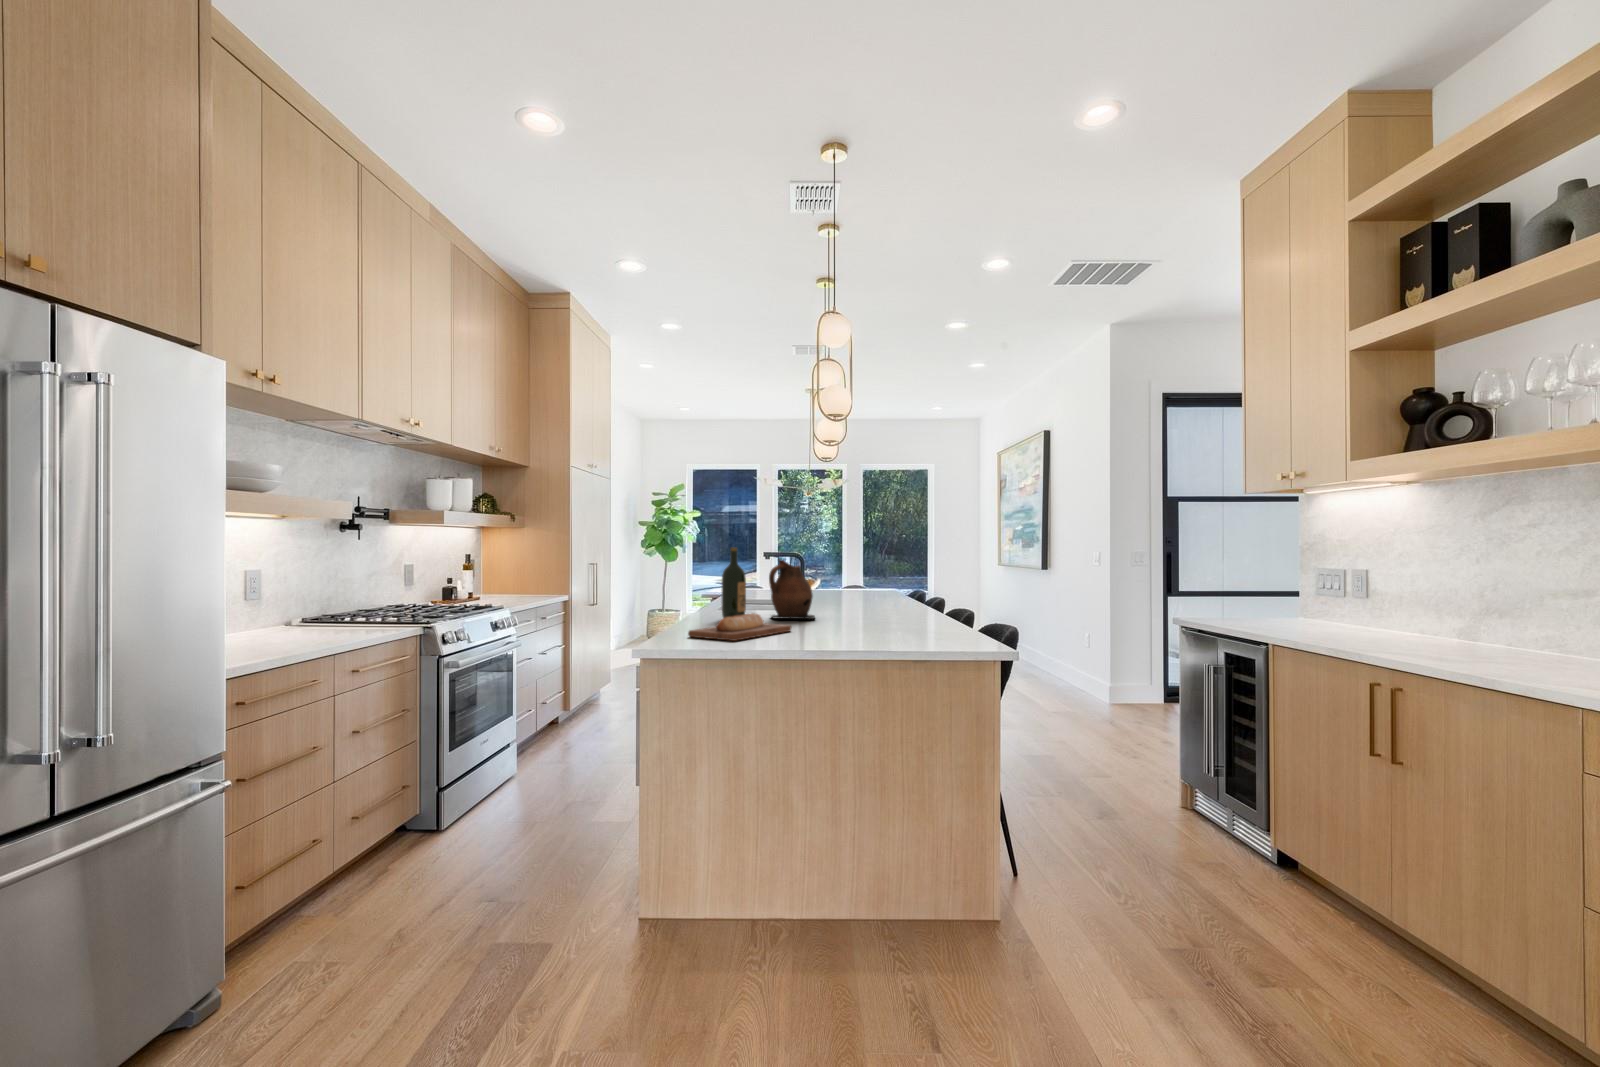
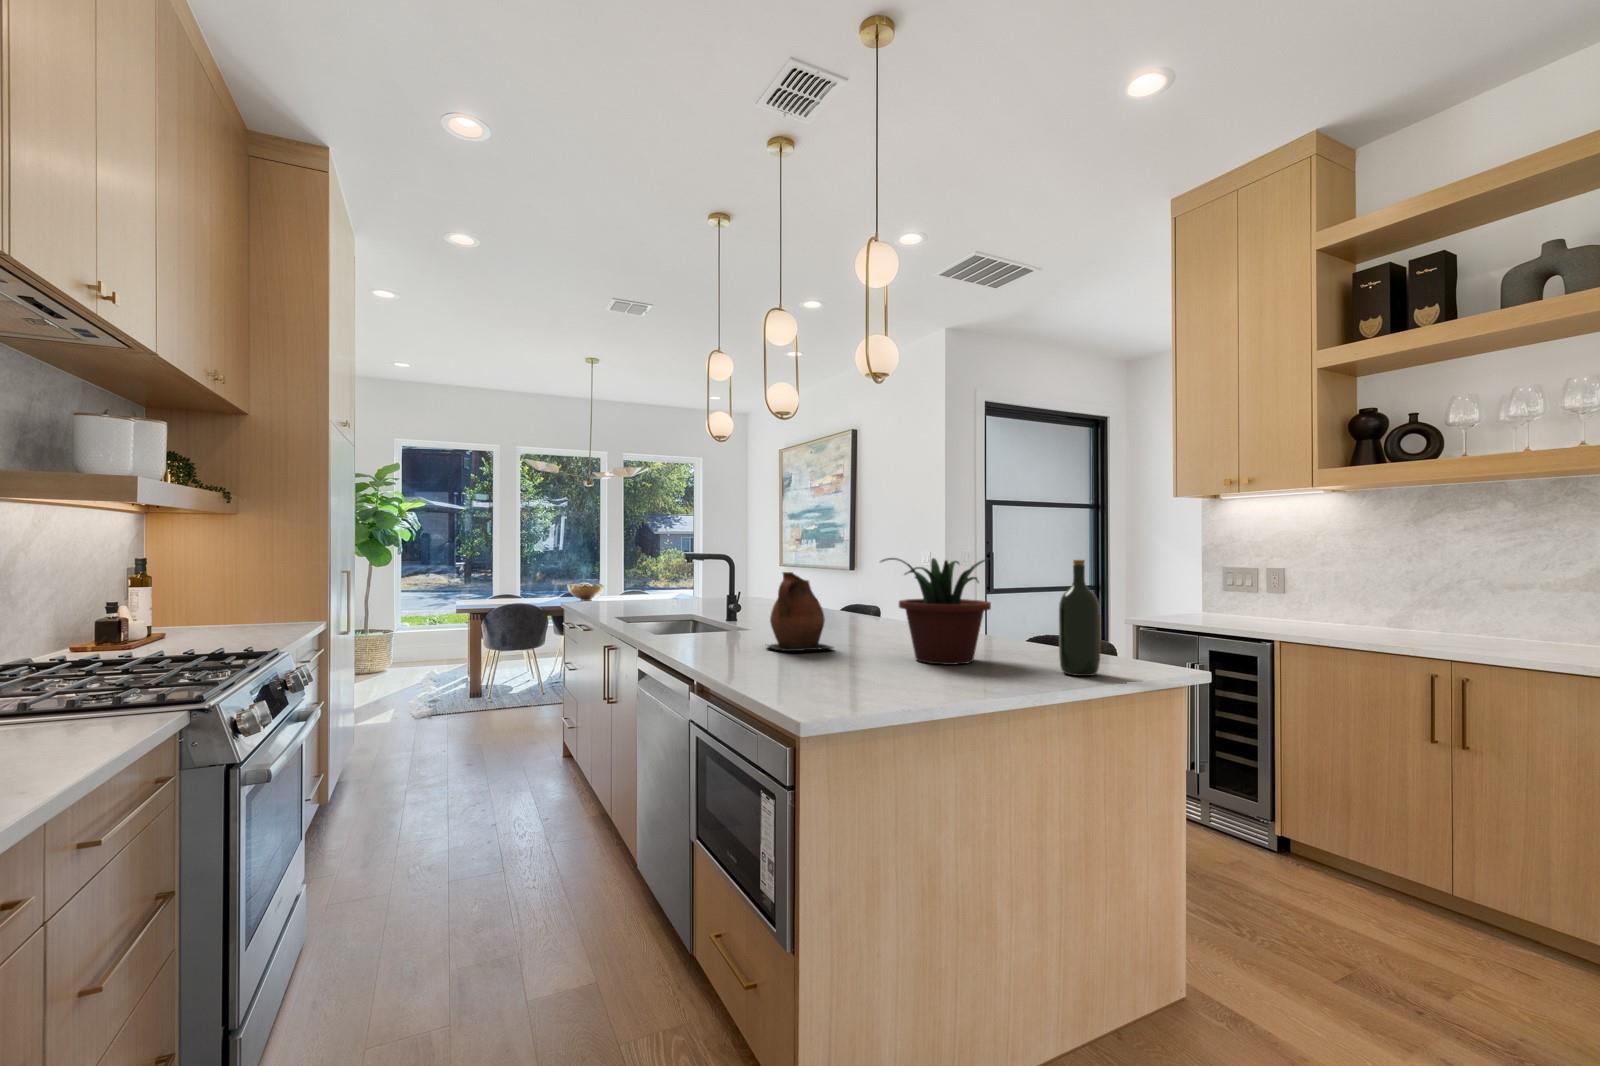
wine bottle: present [721,548,746,618] -> present [1059,560,1101,676]
potted plant: none [819,548,912,632] -> present [881,558,991,665]
bread loaf: present [688,613,791,641] -> none [786,650,875,696]

